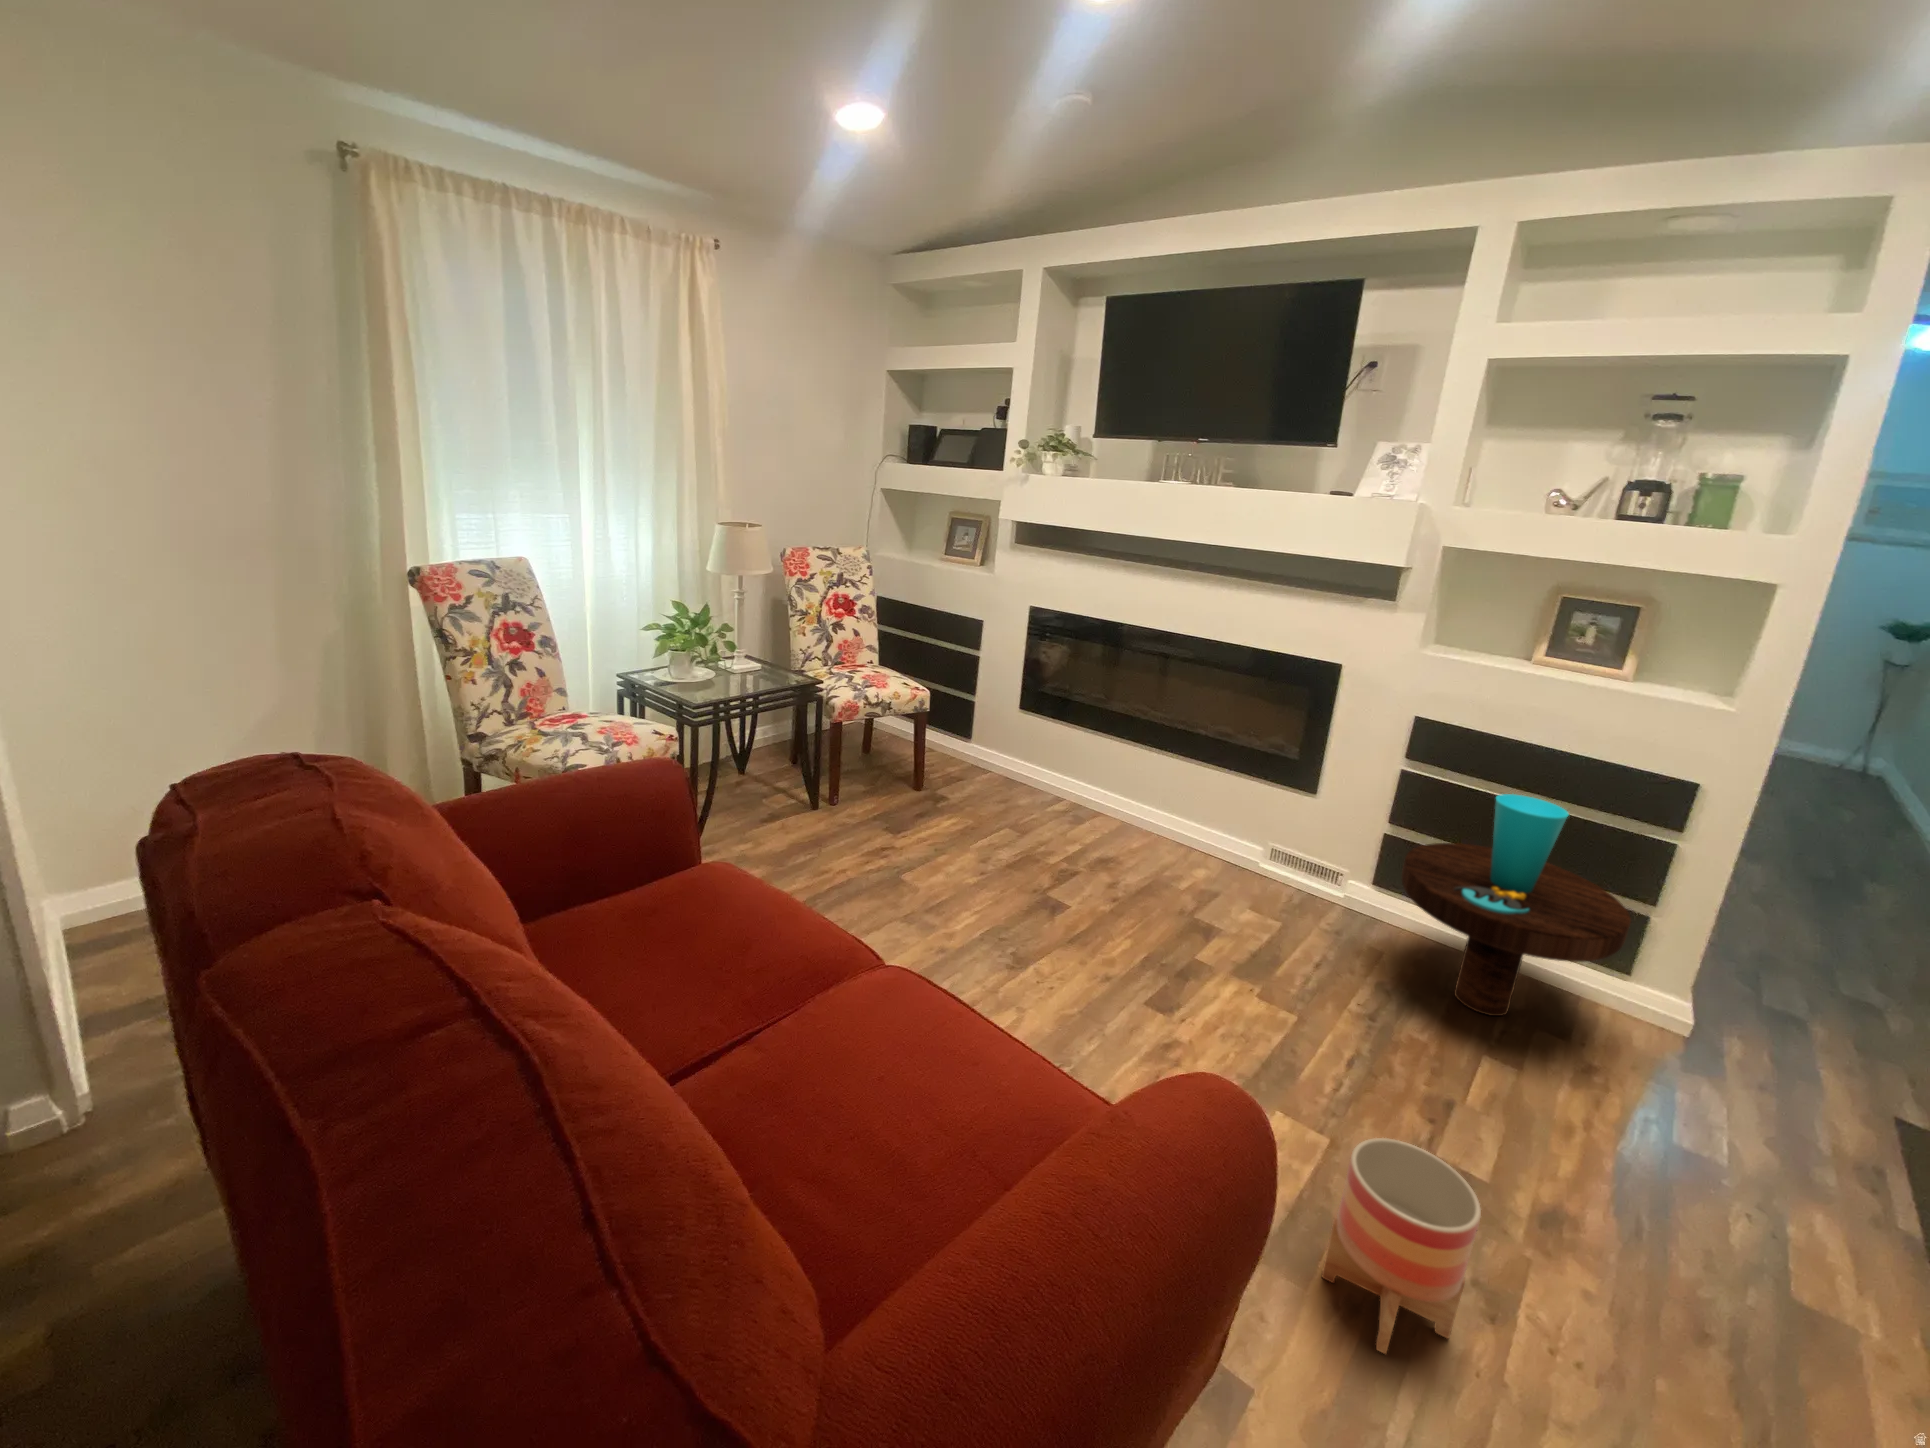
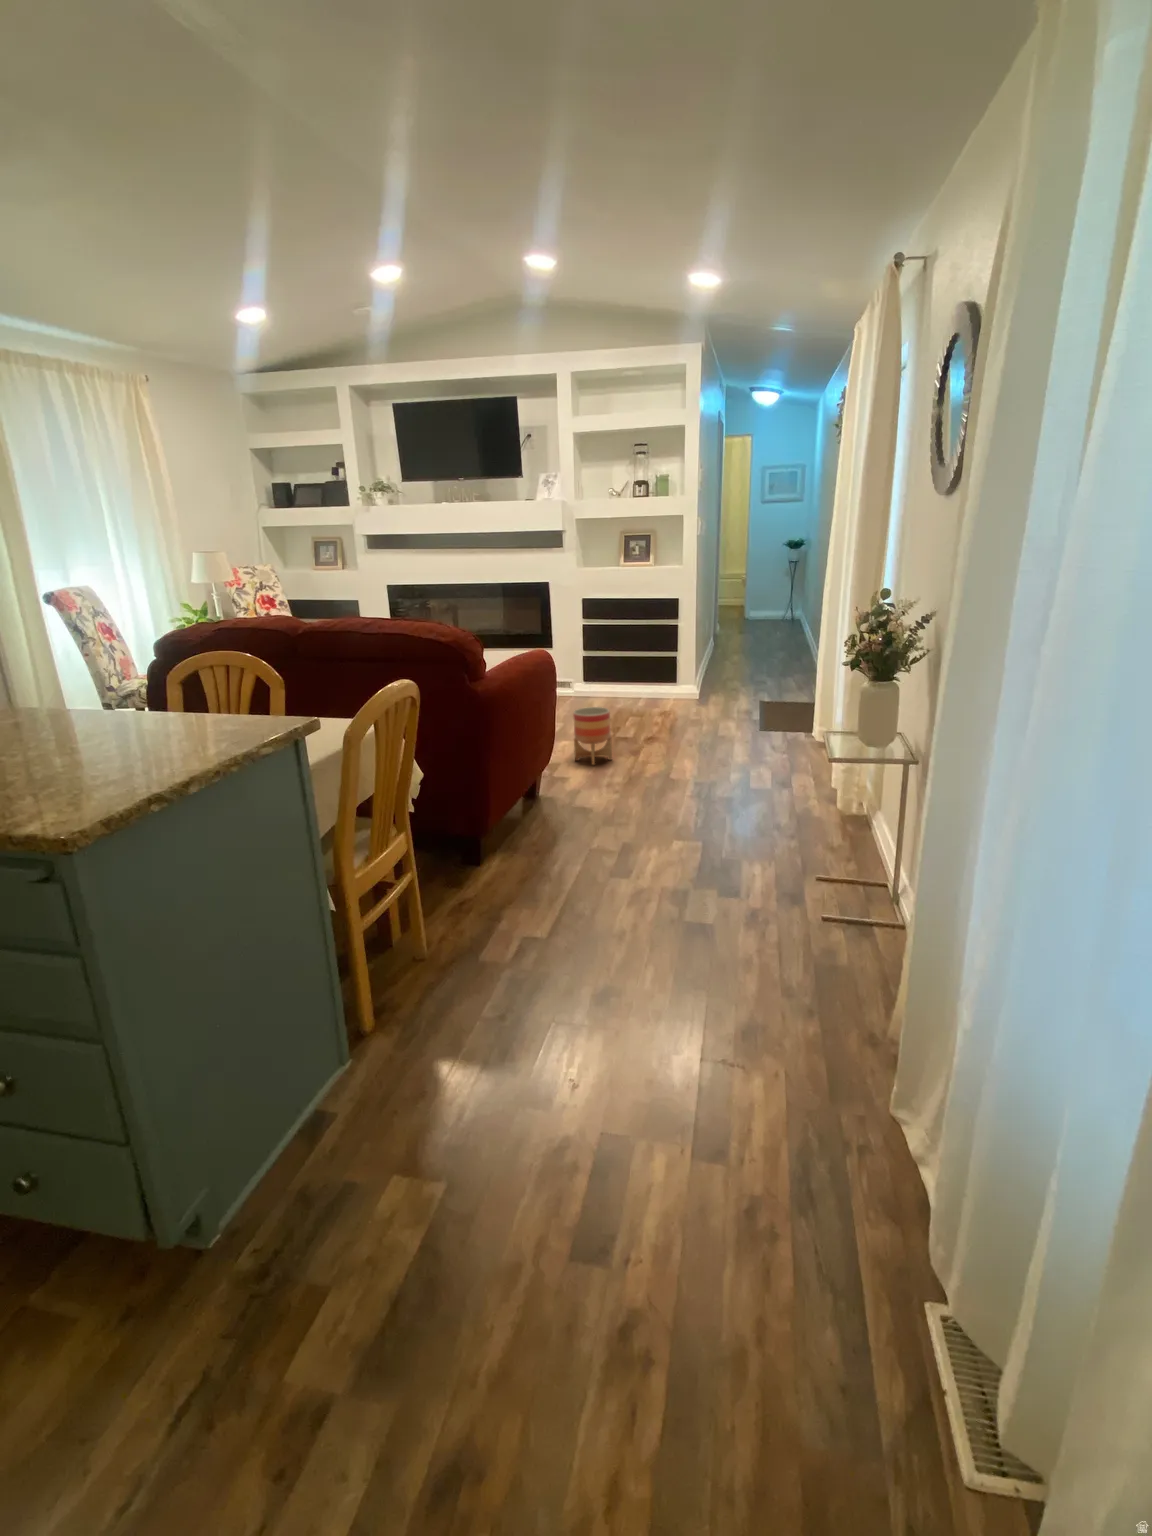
side table: present [1402,794,1631,1016] -> none [587,616,663,709]

